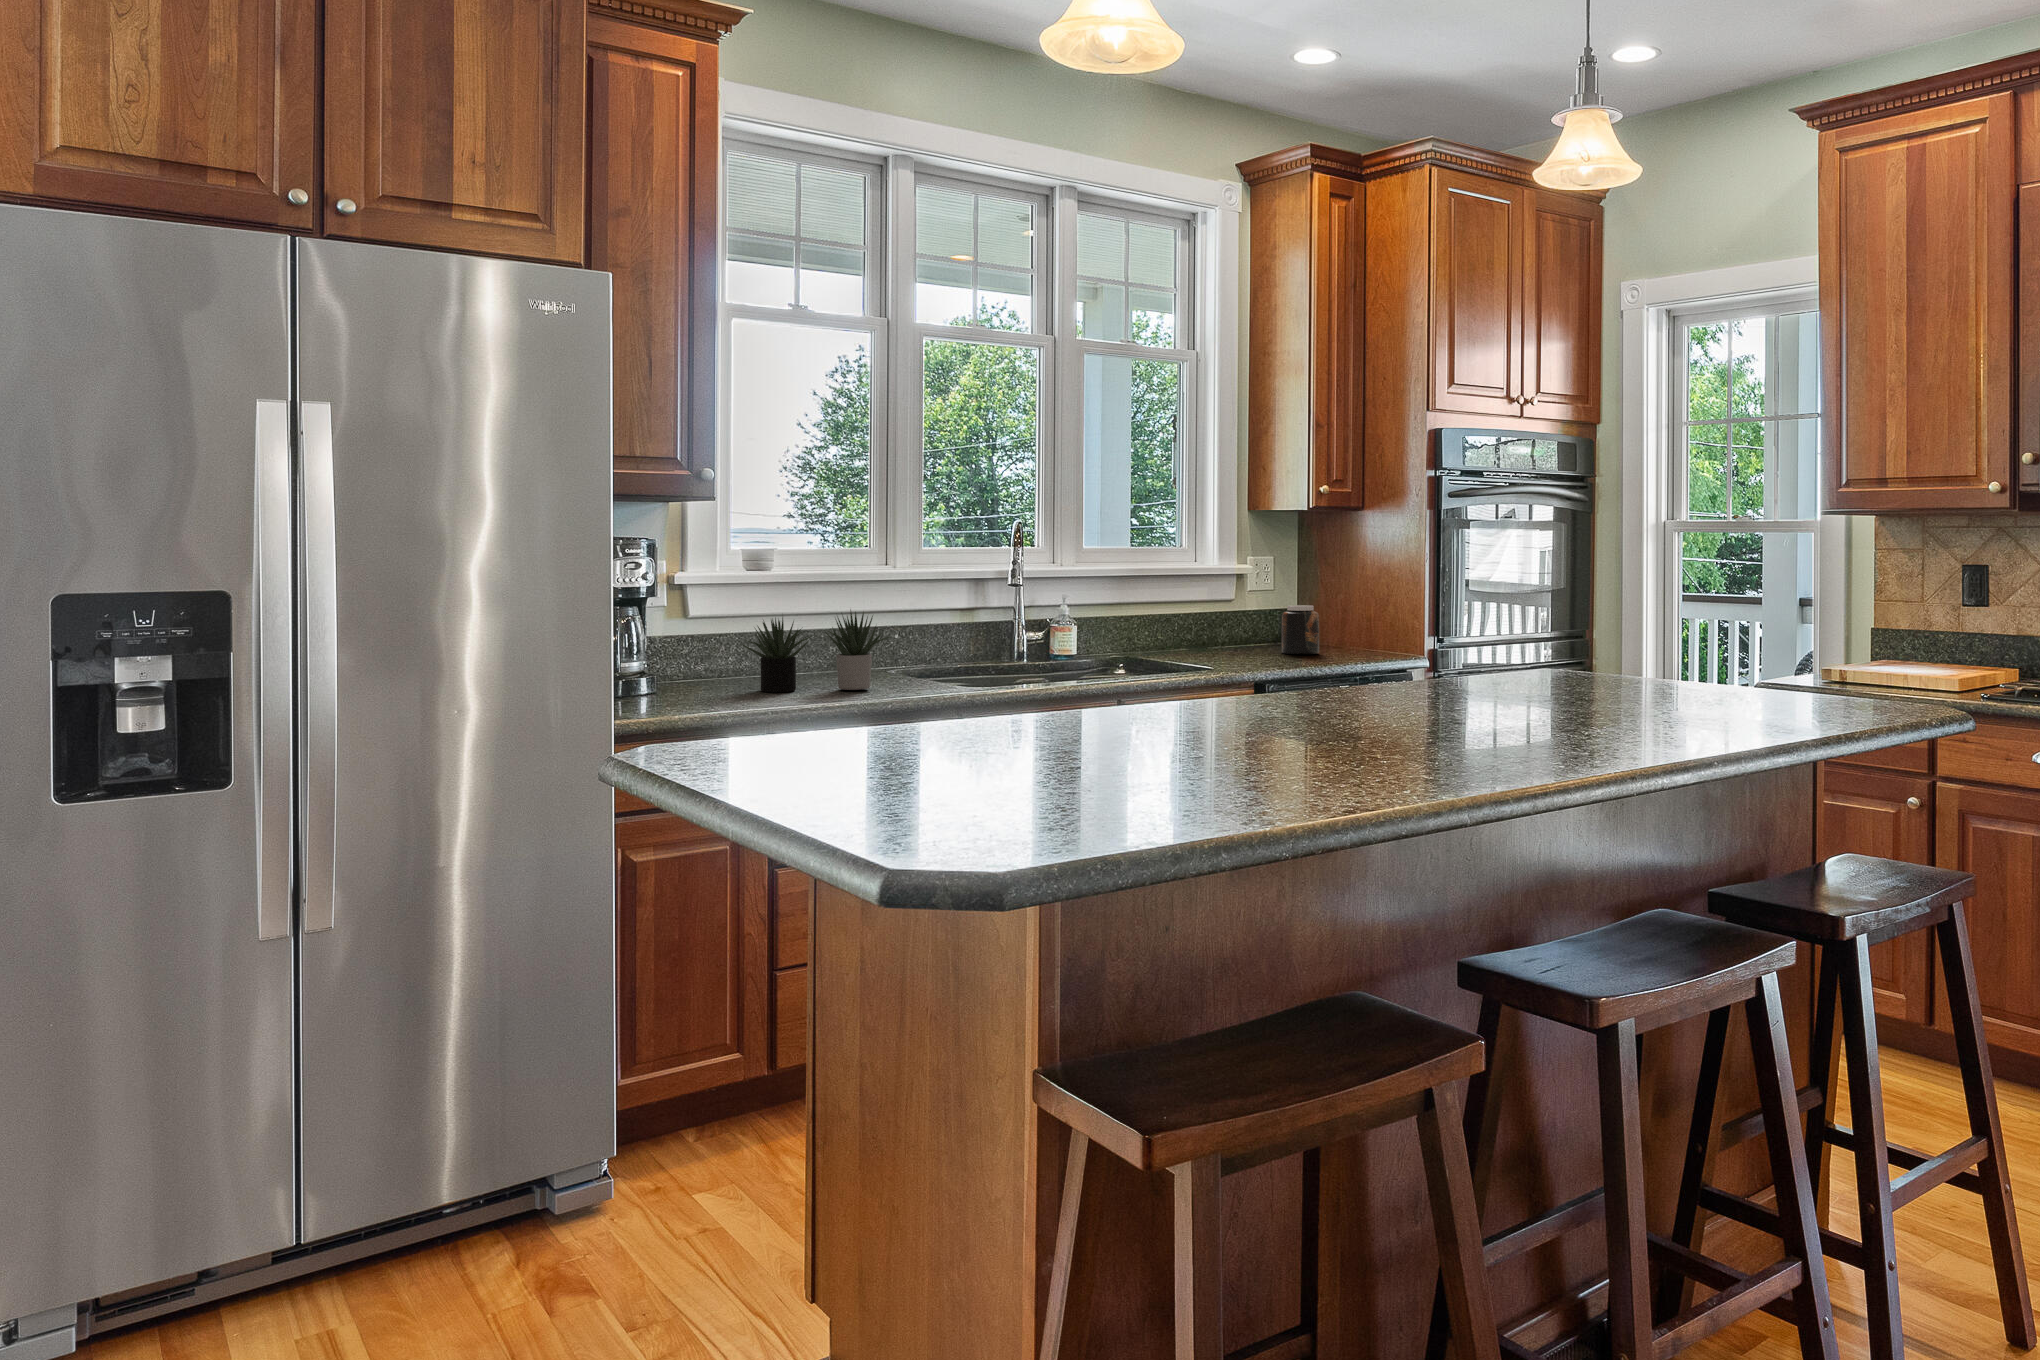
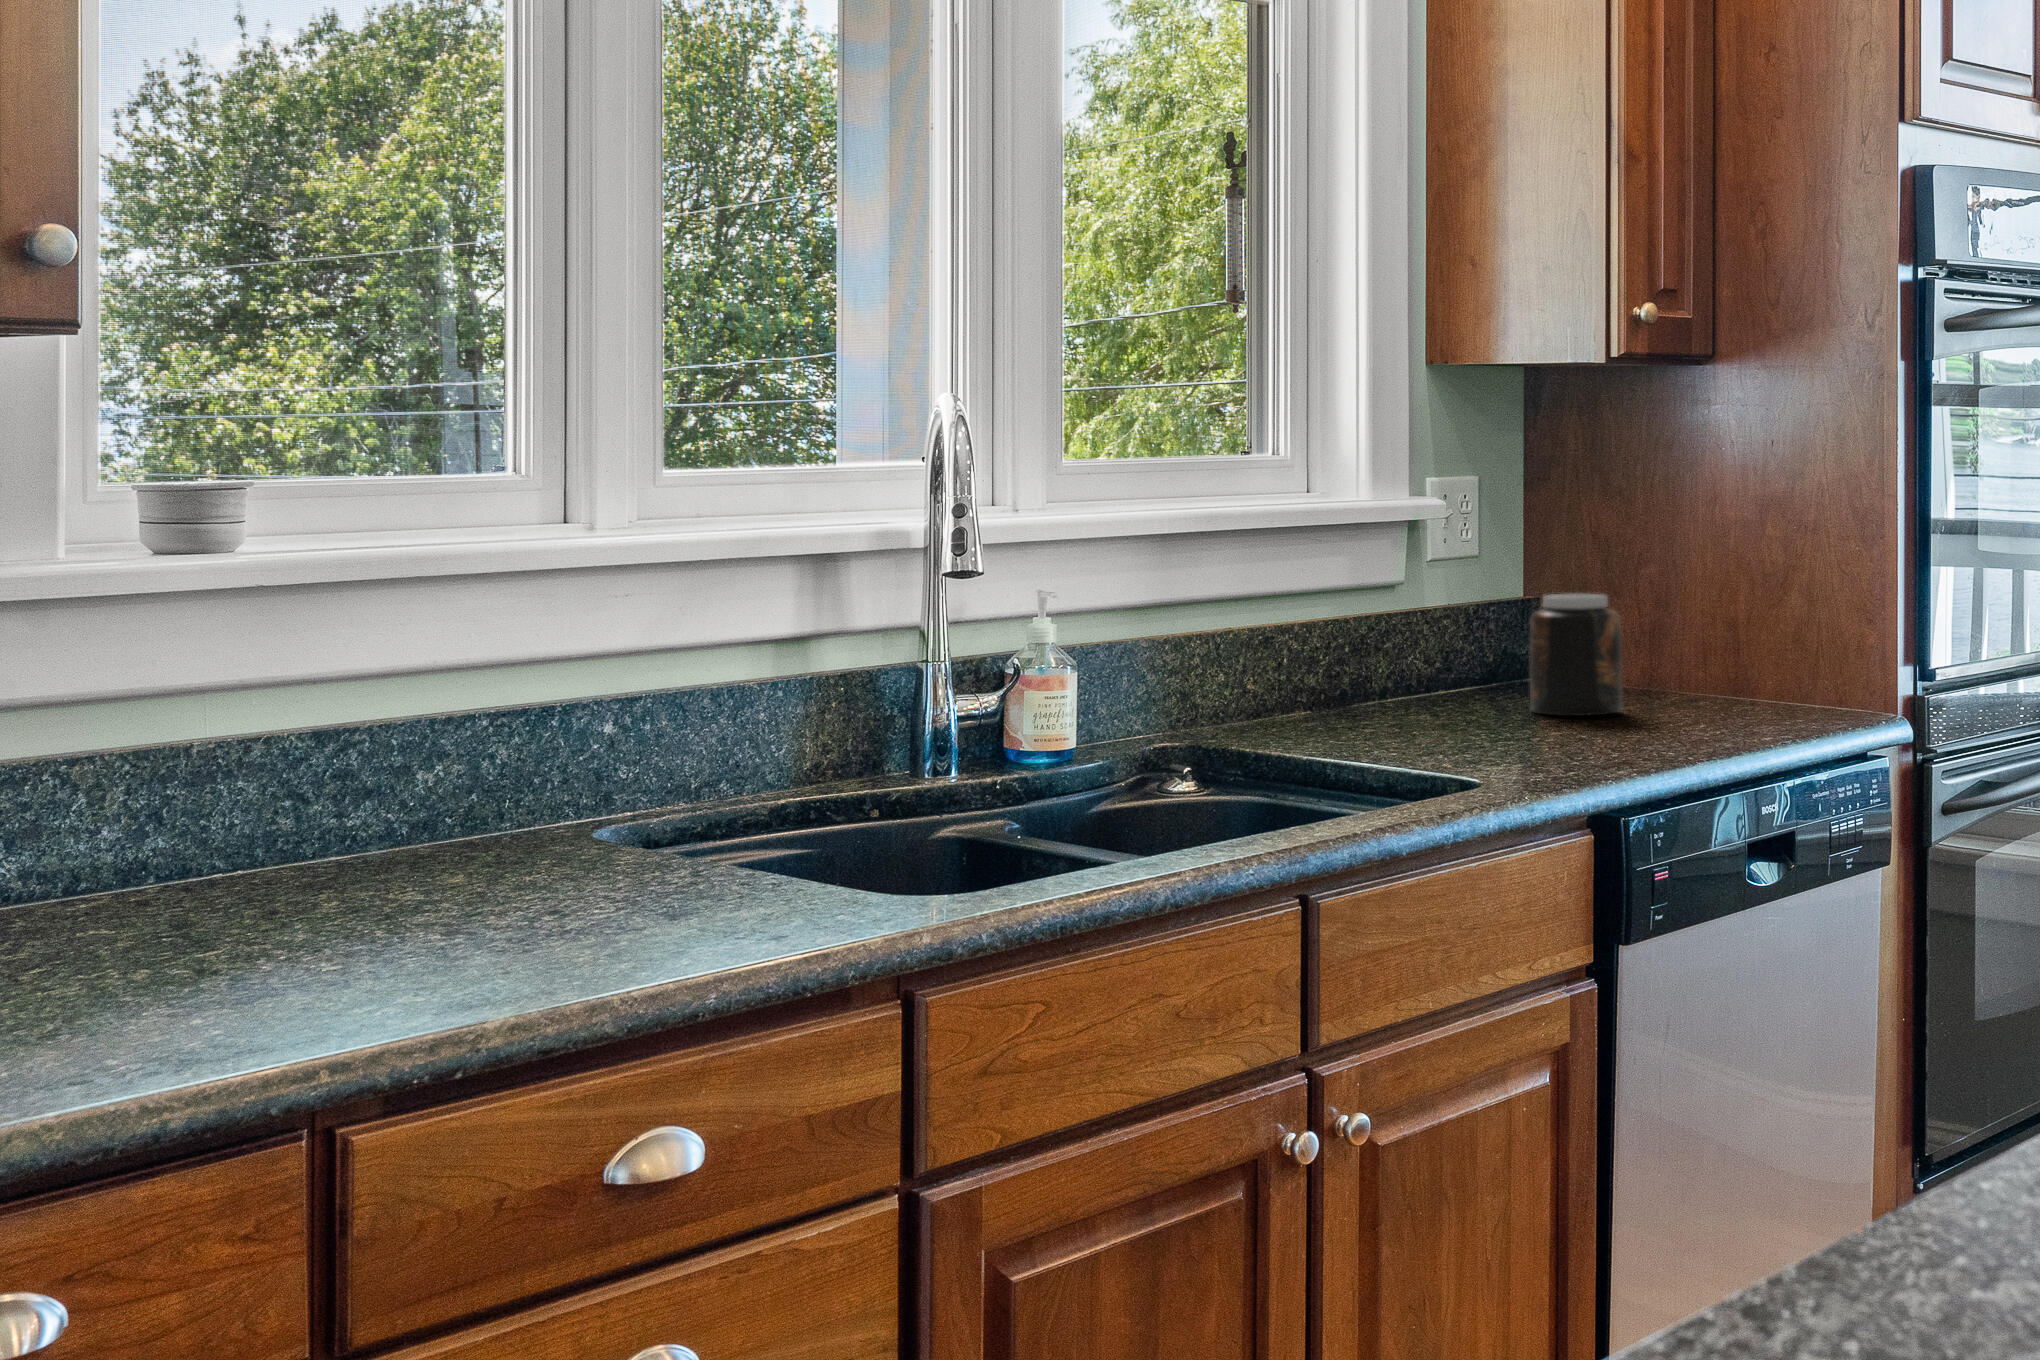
succulent plant: present [743,610,889,693] -> none [225,668,696,942]

